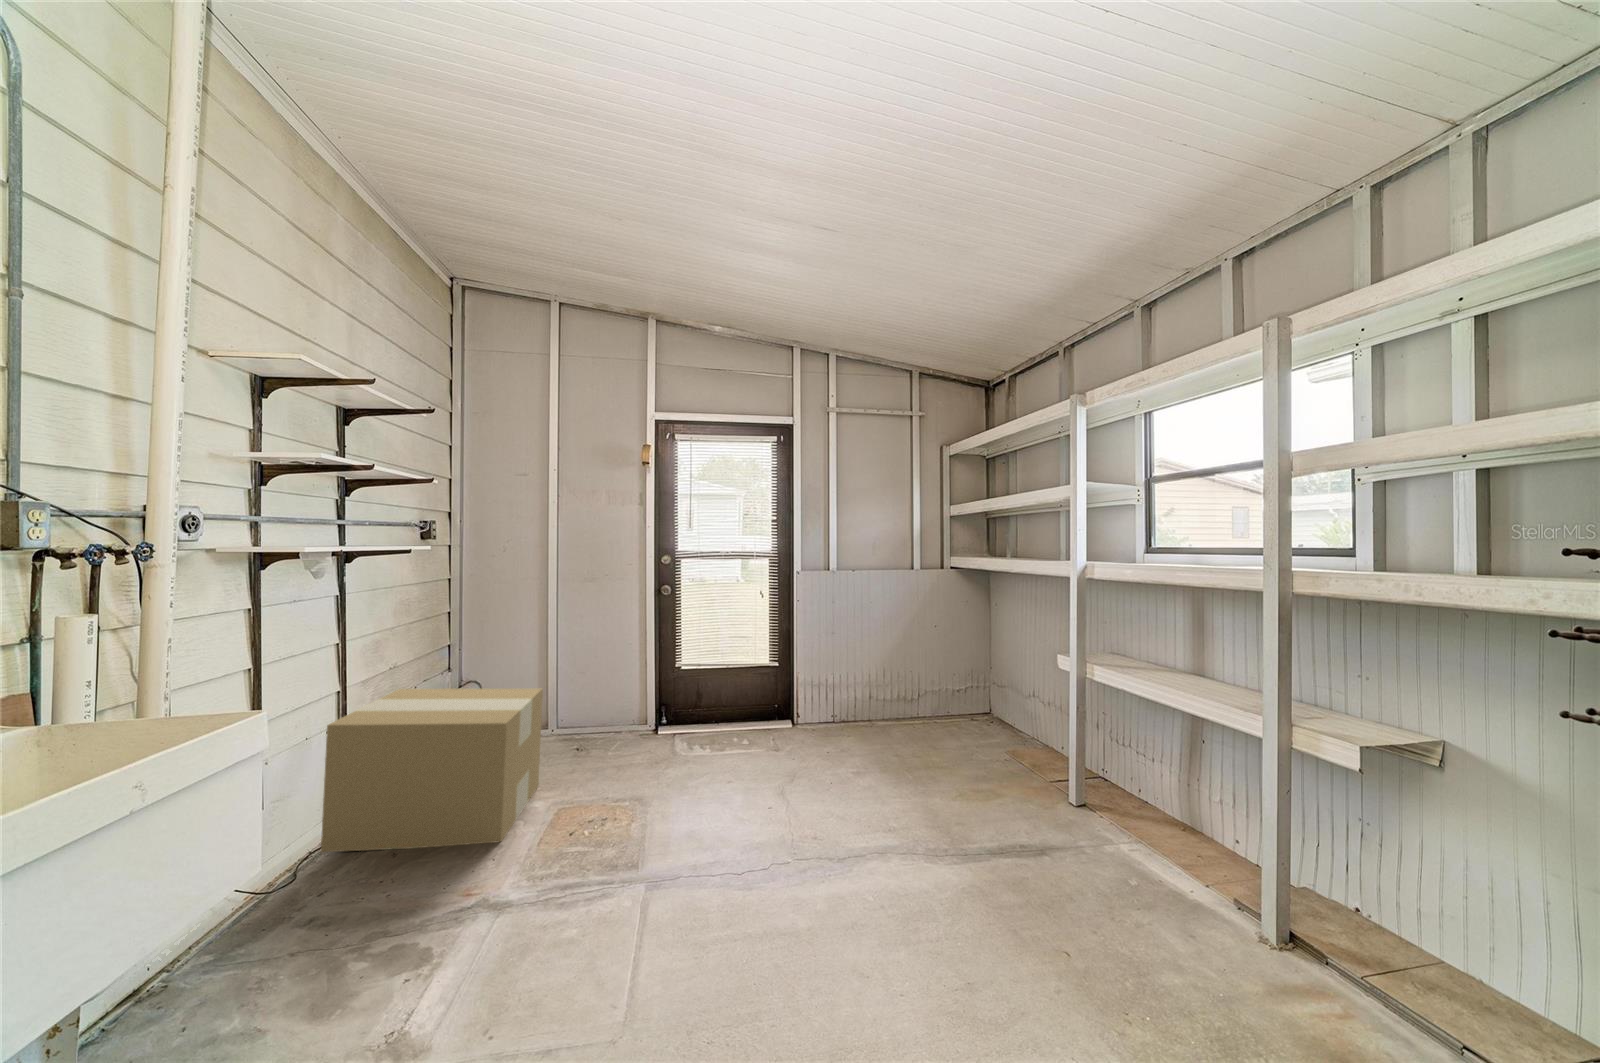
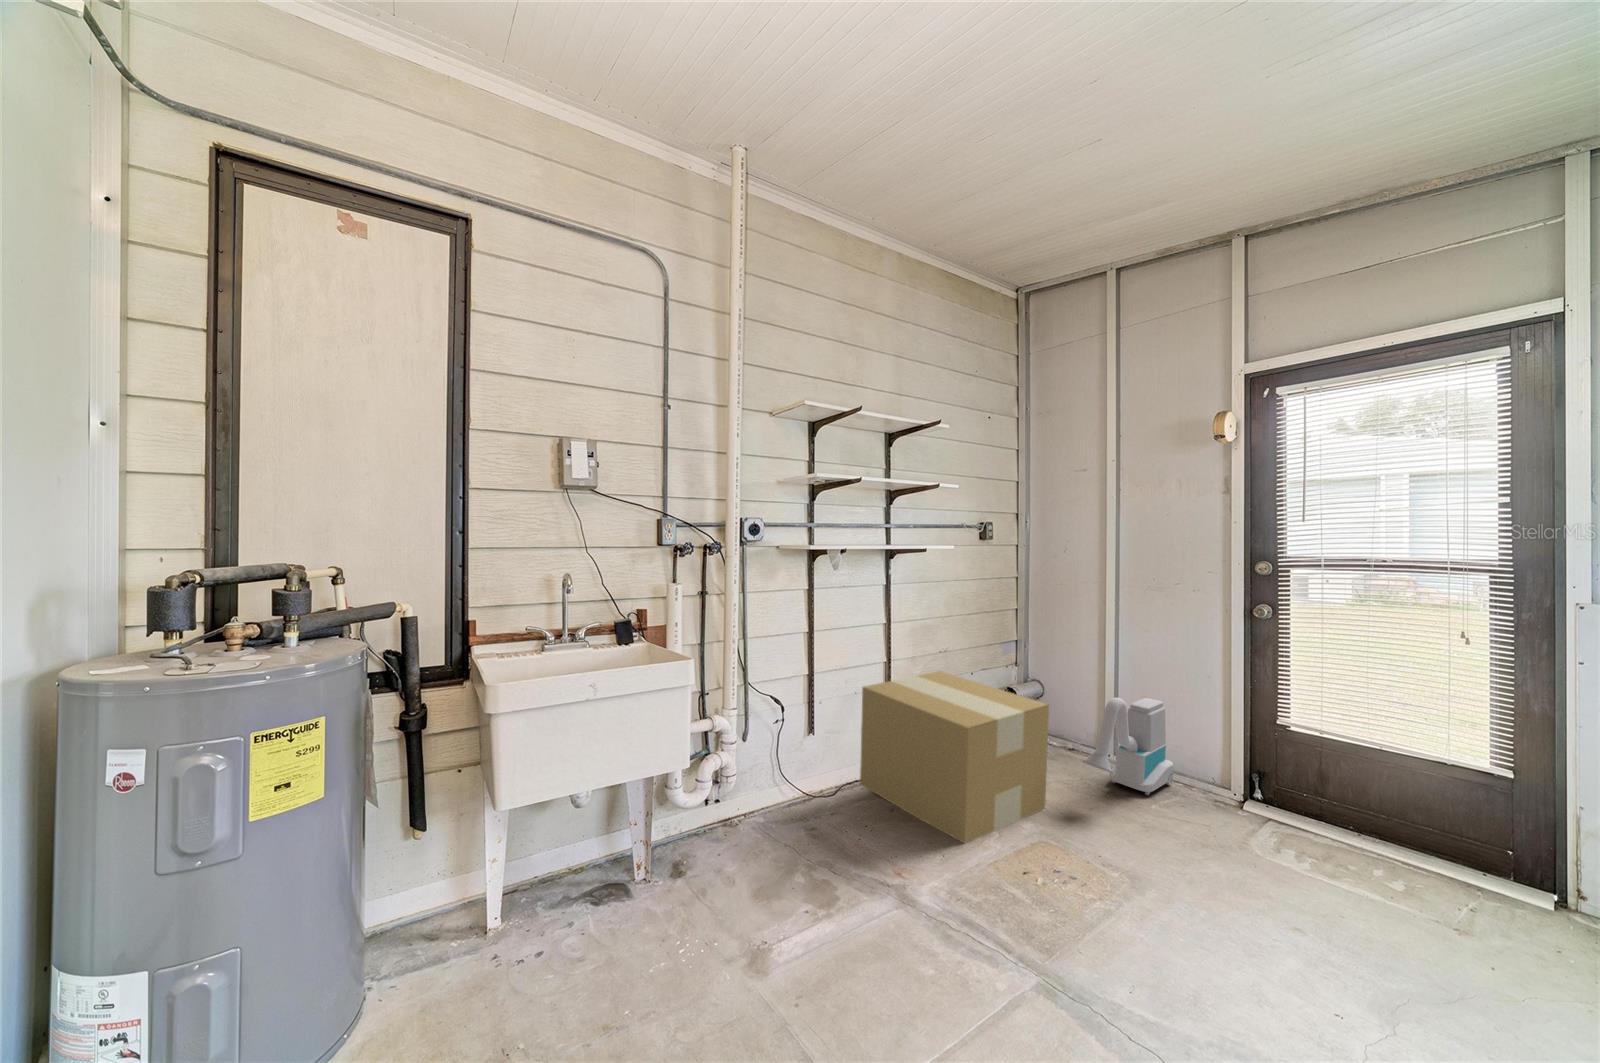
vacuum cleaner: none [563,670,607,748] -> present [1083,698,1173,795]

